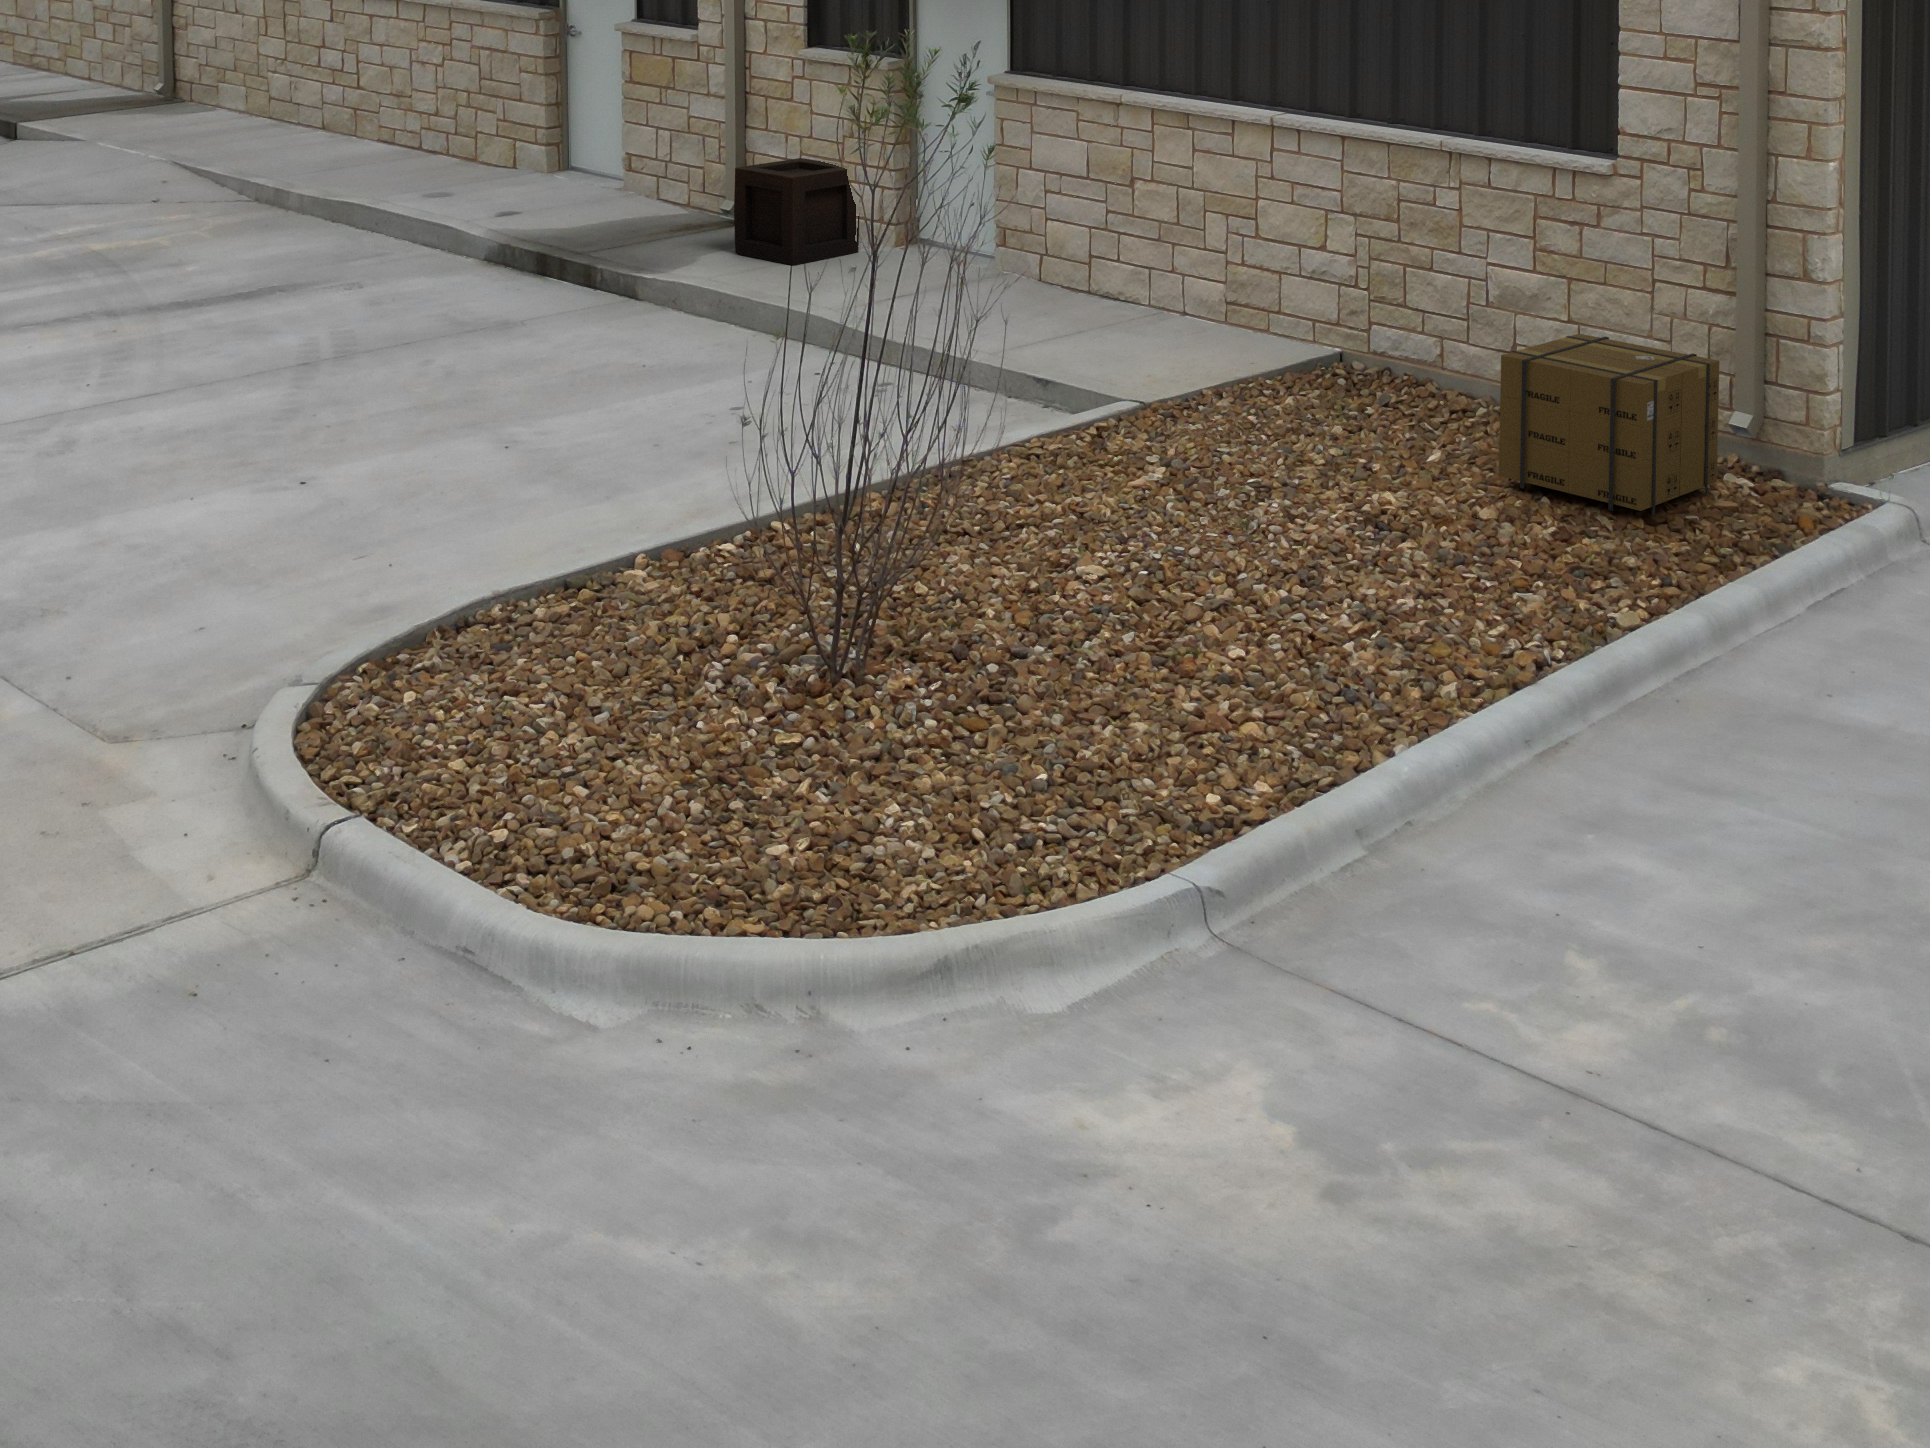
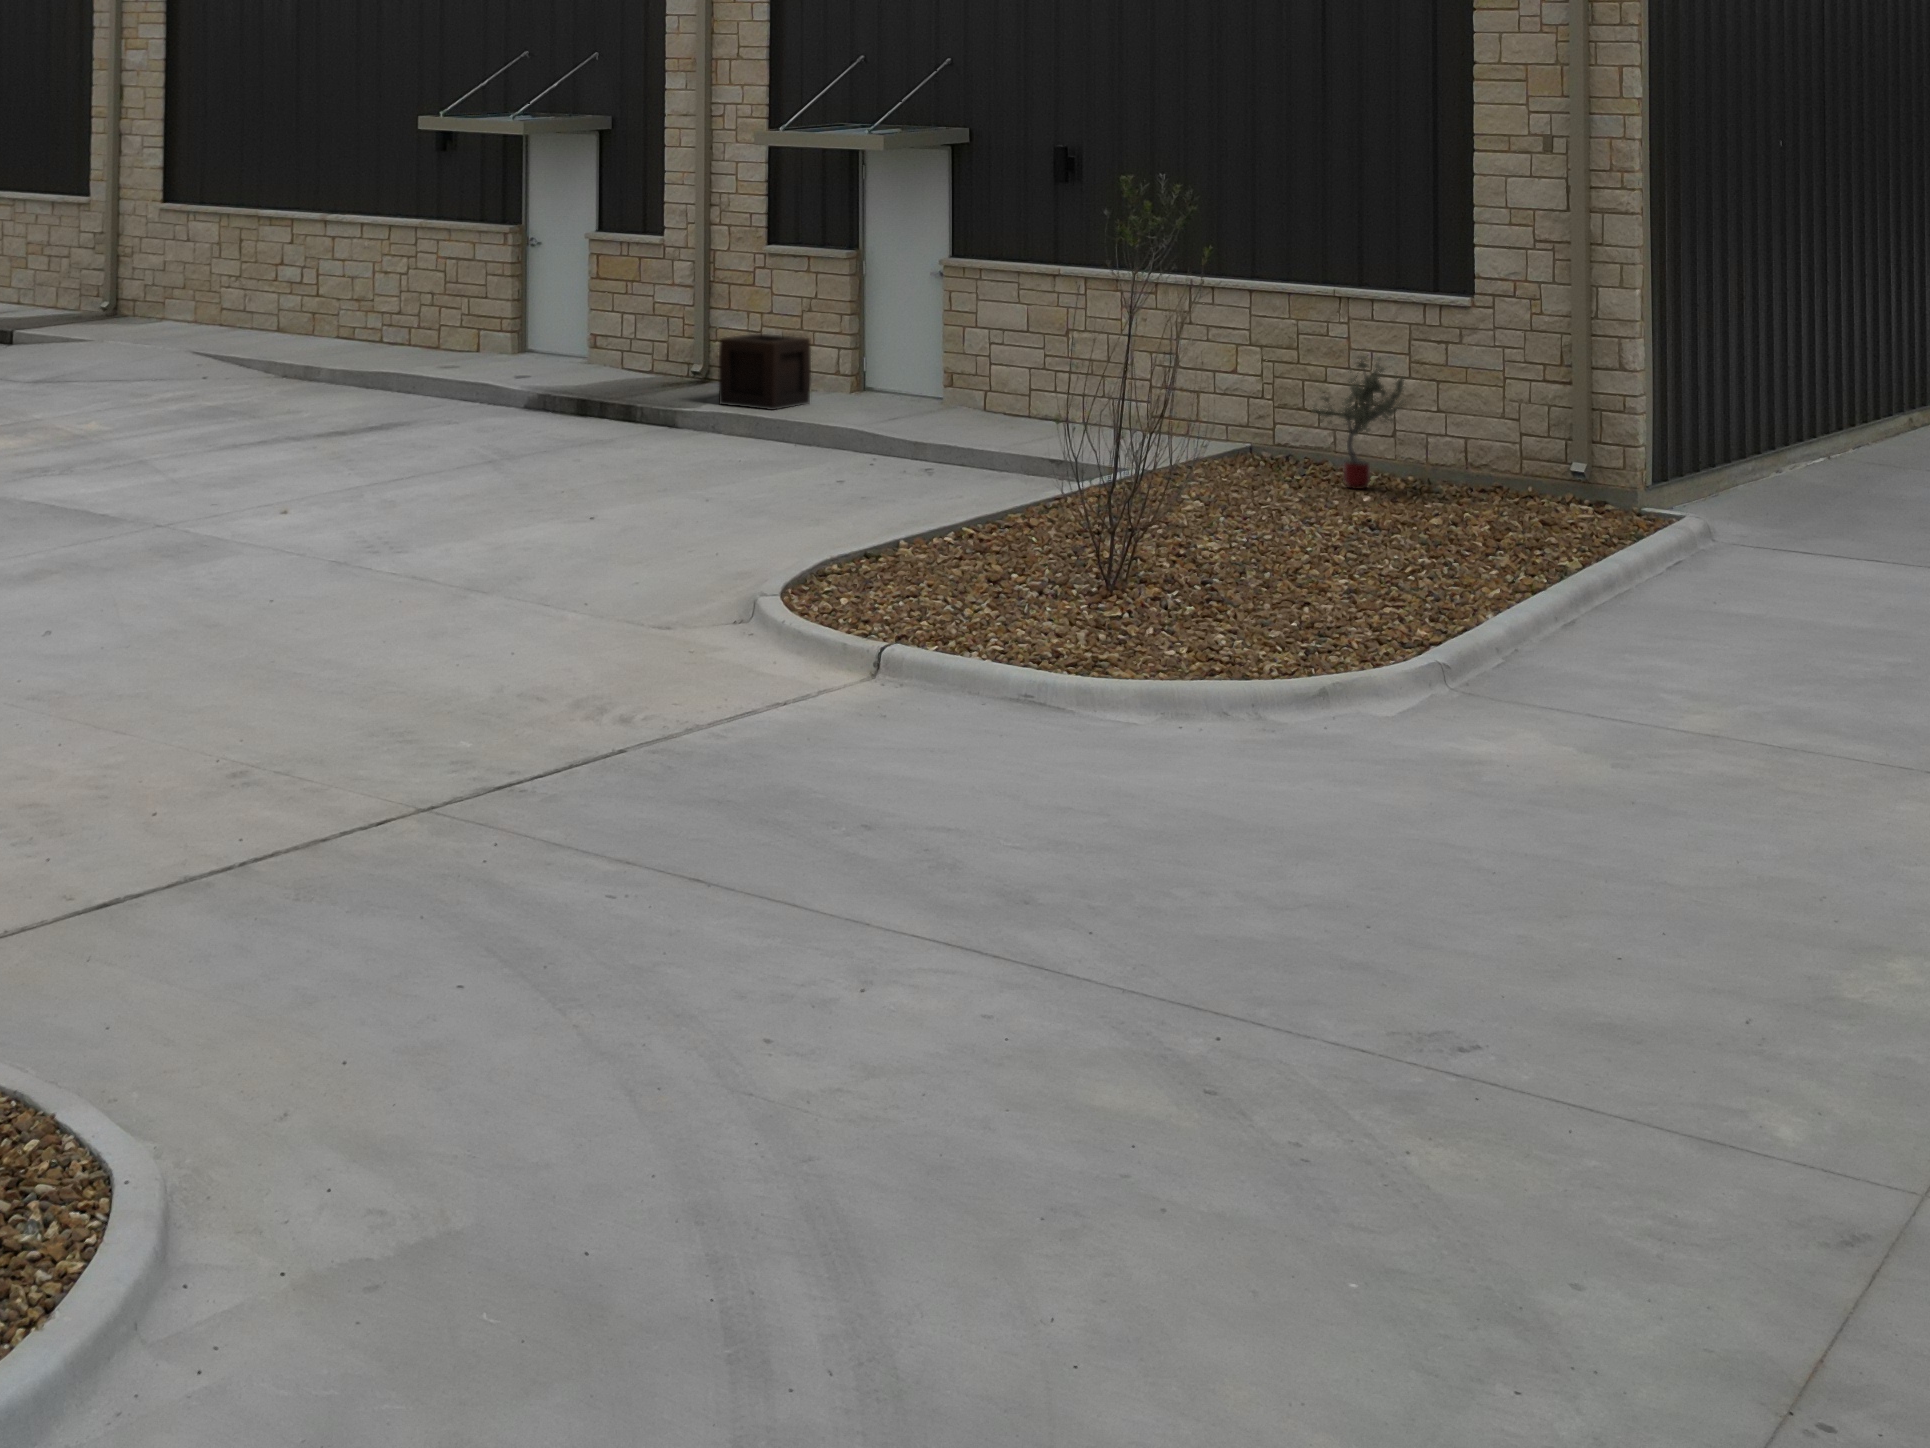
potted tree: none [1381,251,1509,445] -> present [1312,355,1404,489]
cardboard box: present [1499,334,1719,517] -> none [1422,408,1565,517]

